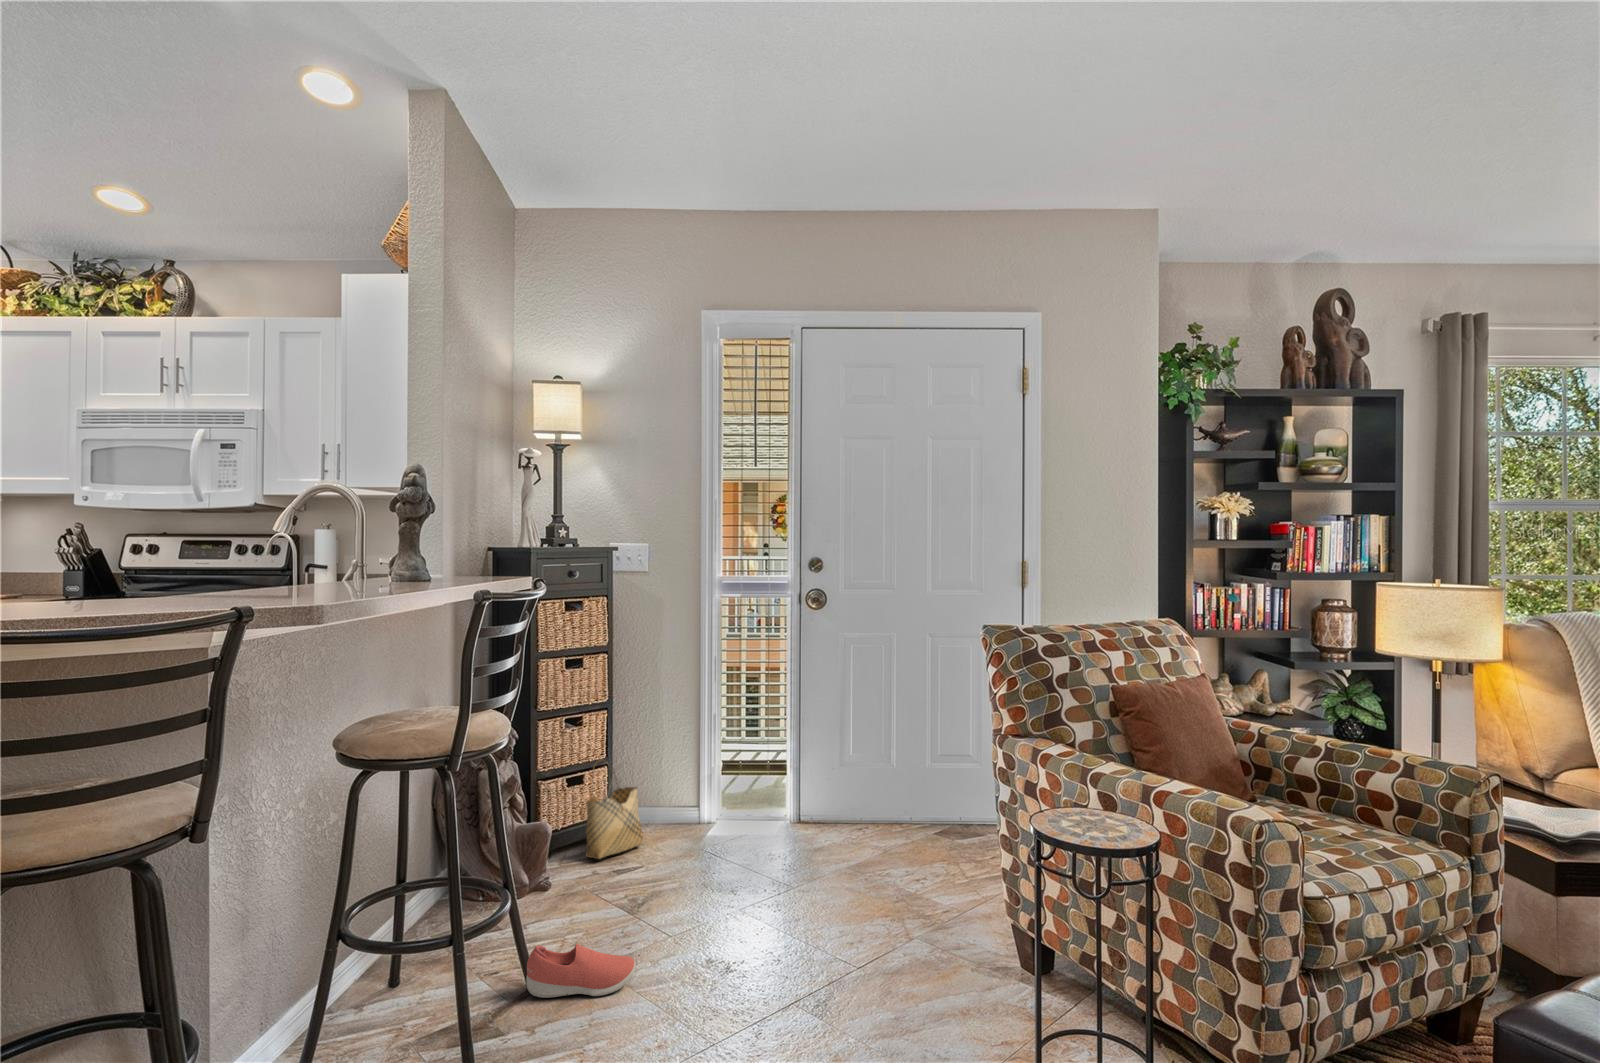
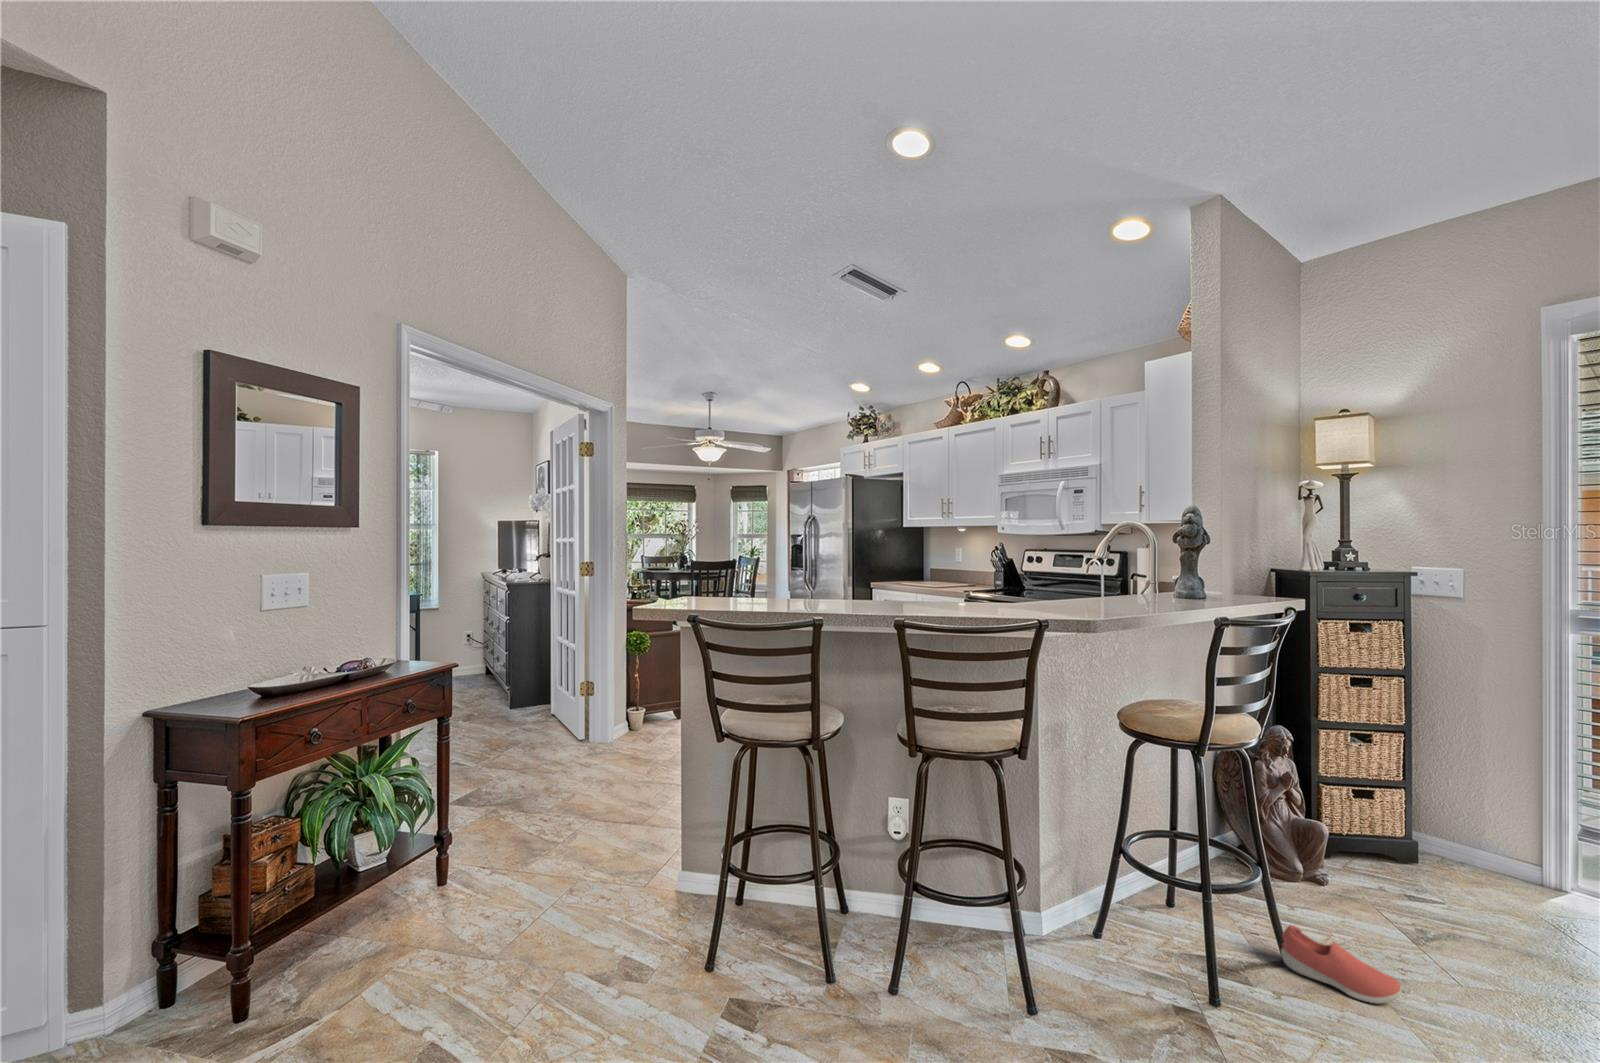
woven basket: present [586,760,643,859] -> none [1373,782,1450,883]

